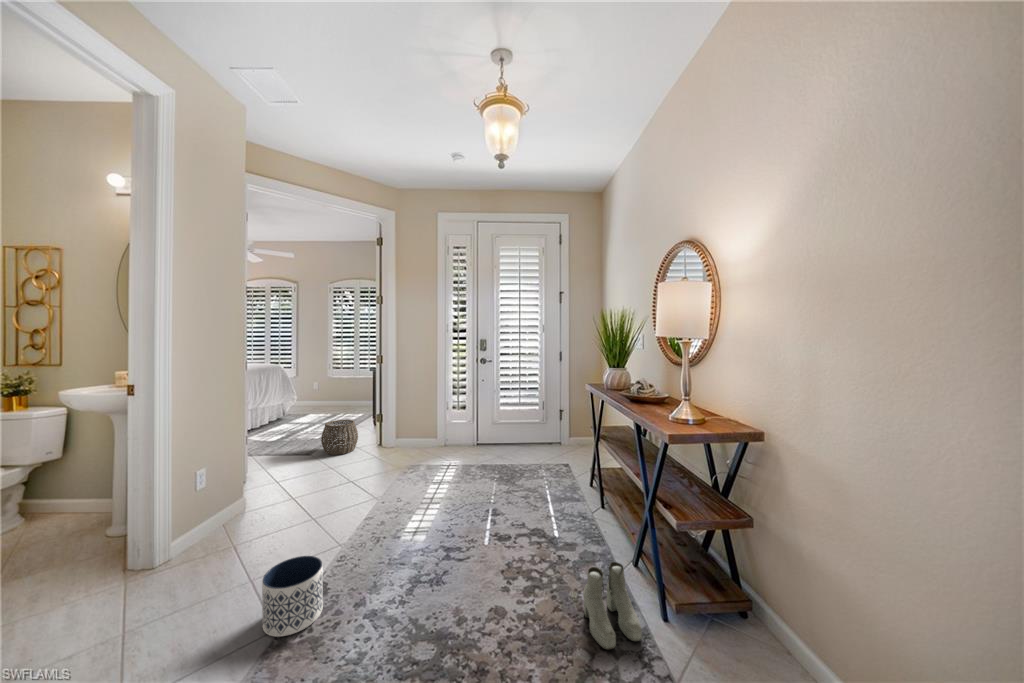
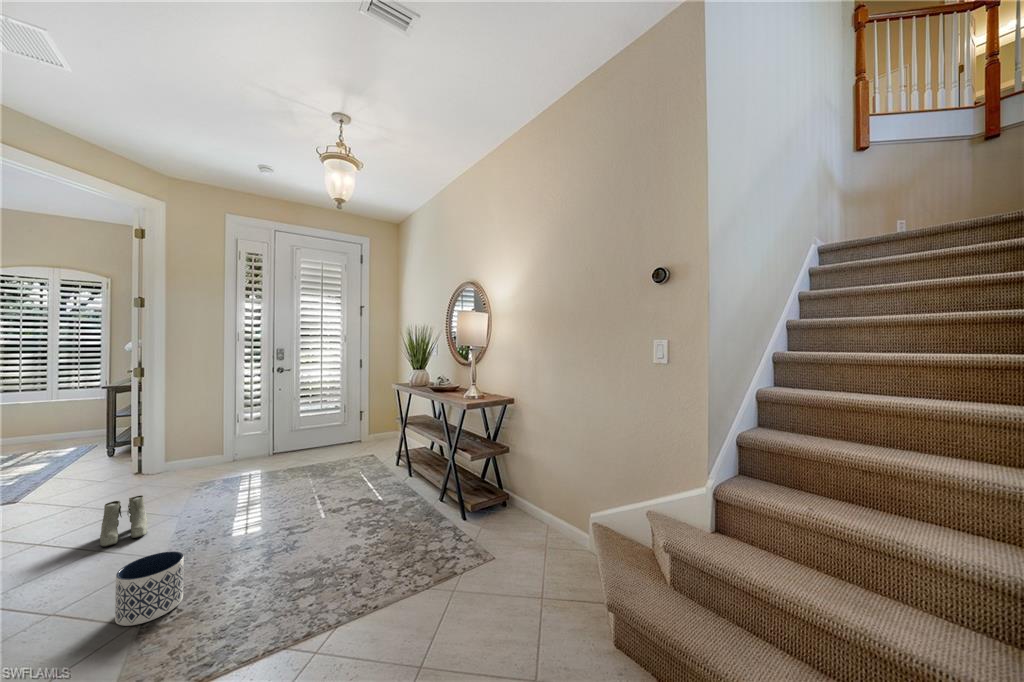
woven basket: present [321,420,358,455] -> none [36,449,103,496]
boots: present [583,562,642,650] -> present [100,495,148,547]

